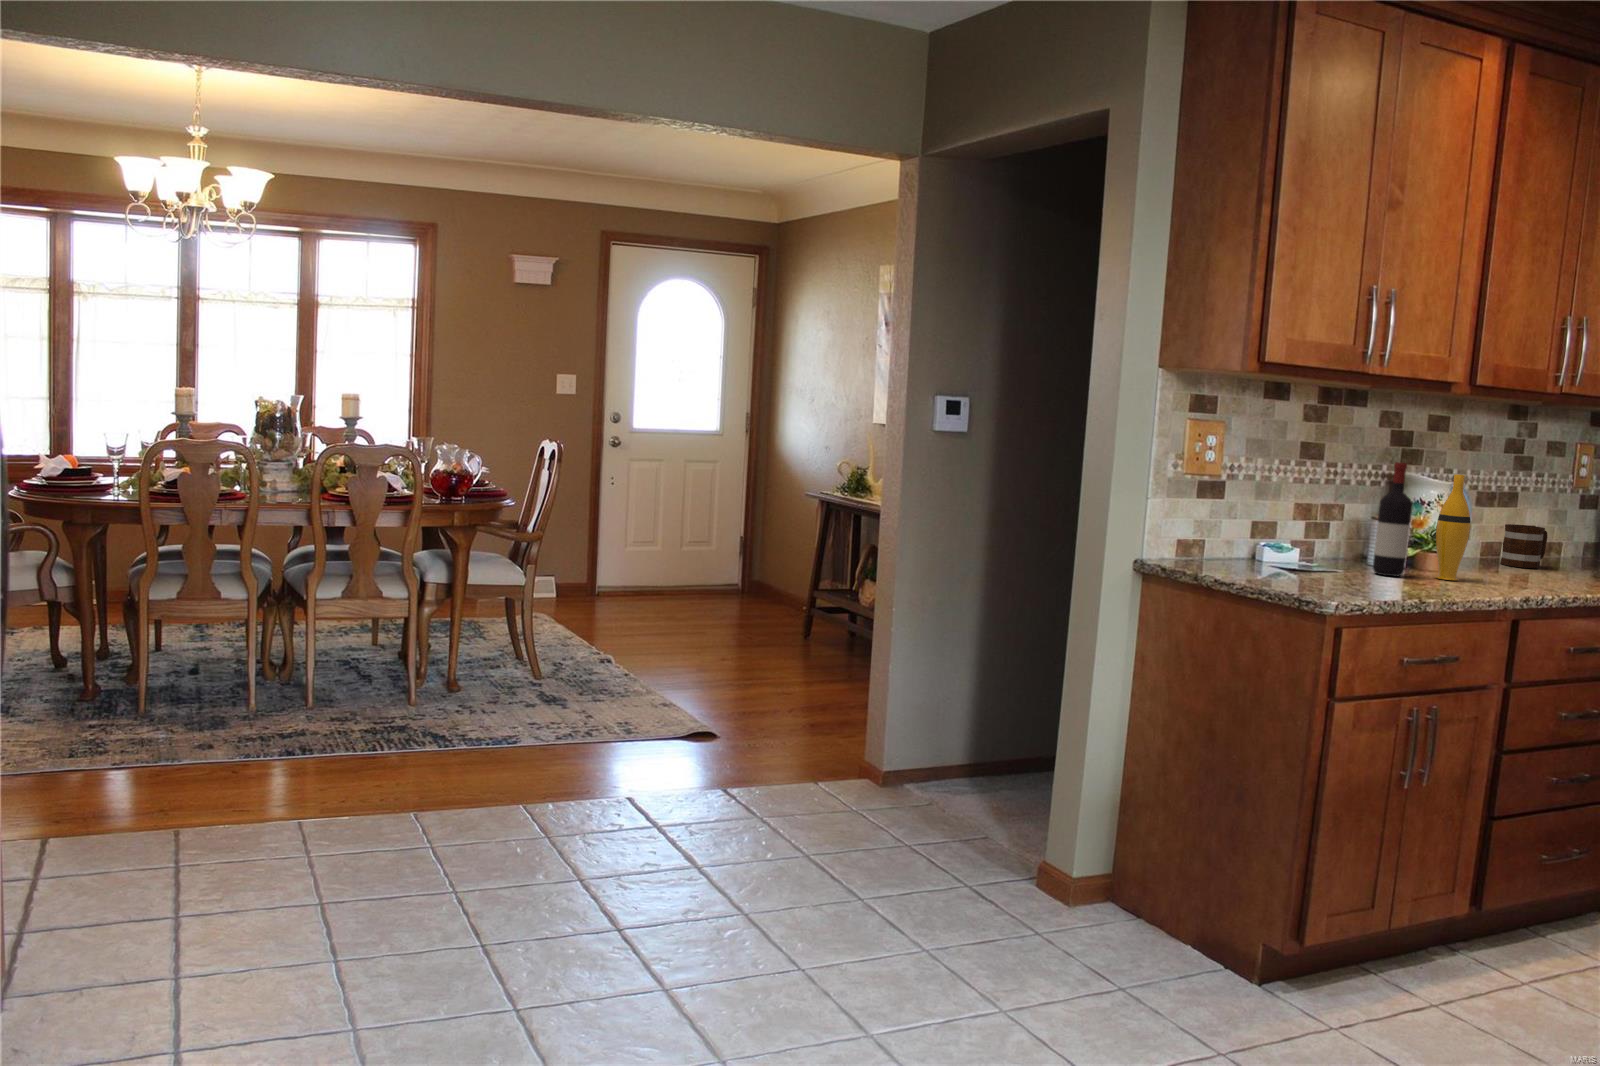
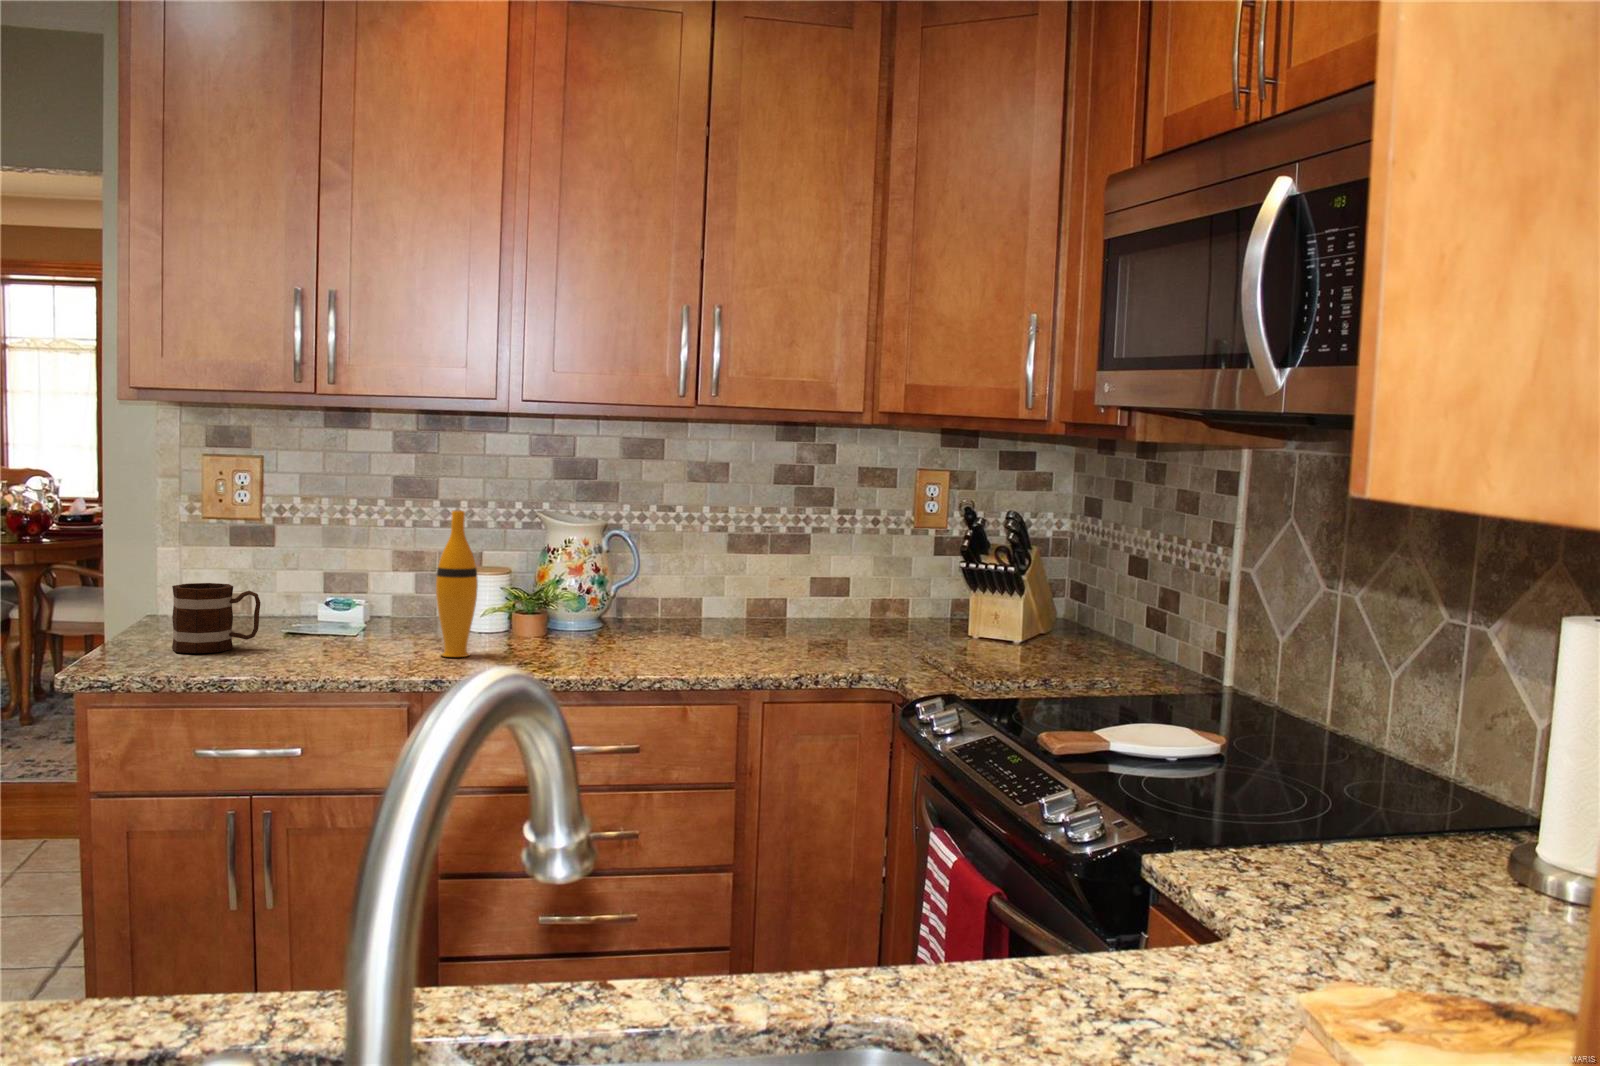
wine bottle: present [1373,462,1413,576] -> none [355,496,399,651]
mug: present [1500,524,1548,568] -> present [172,583,261,653]

